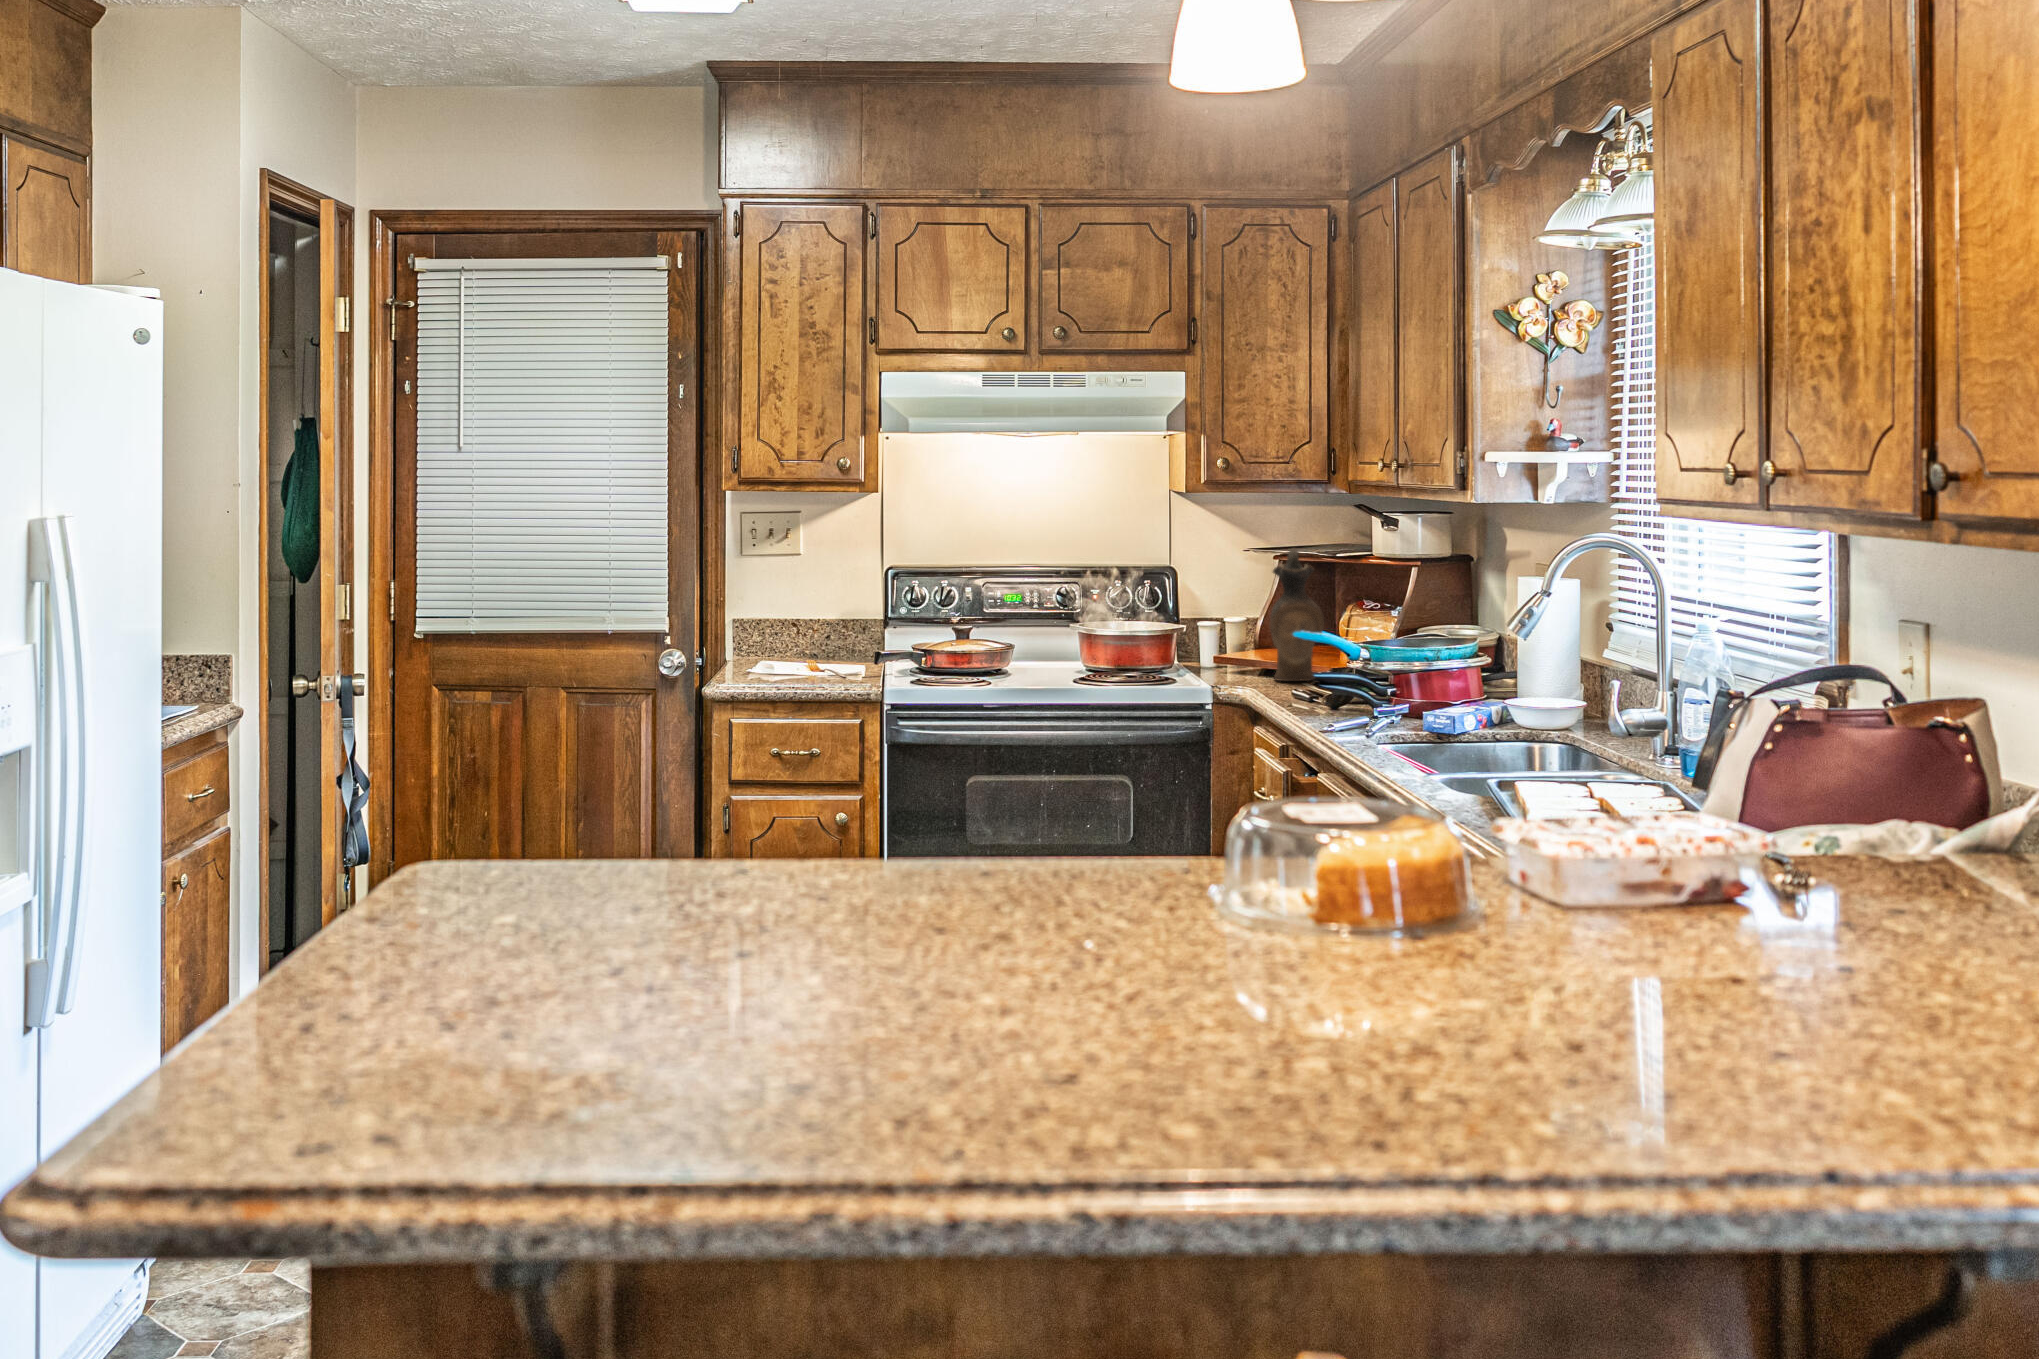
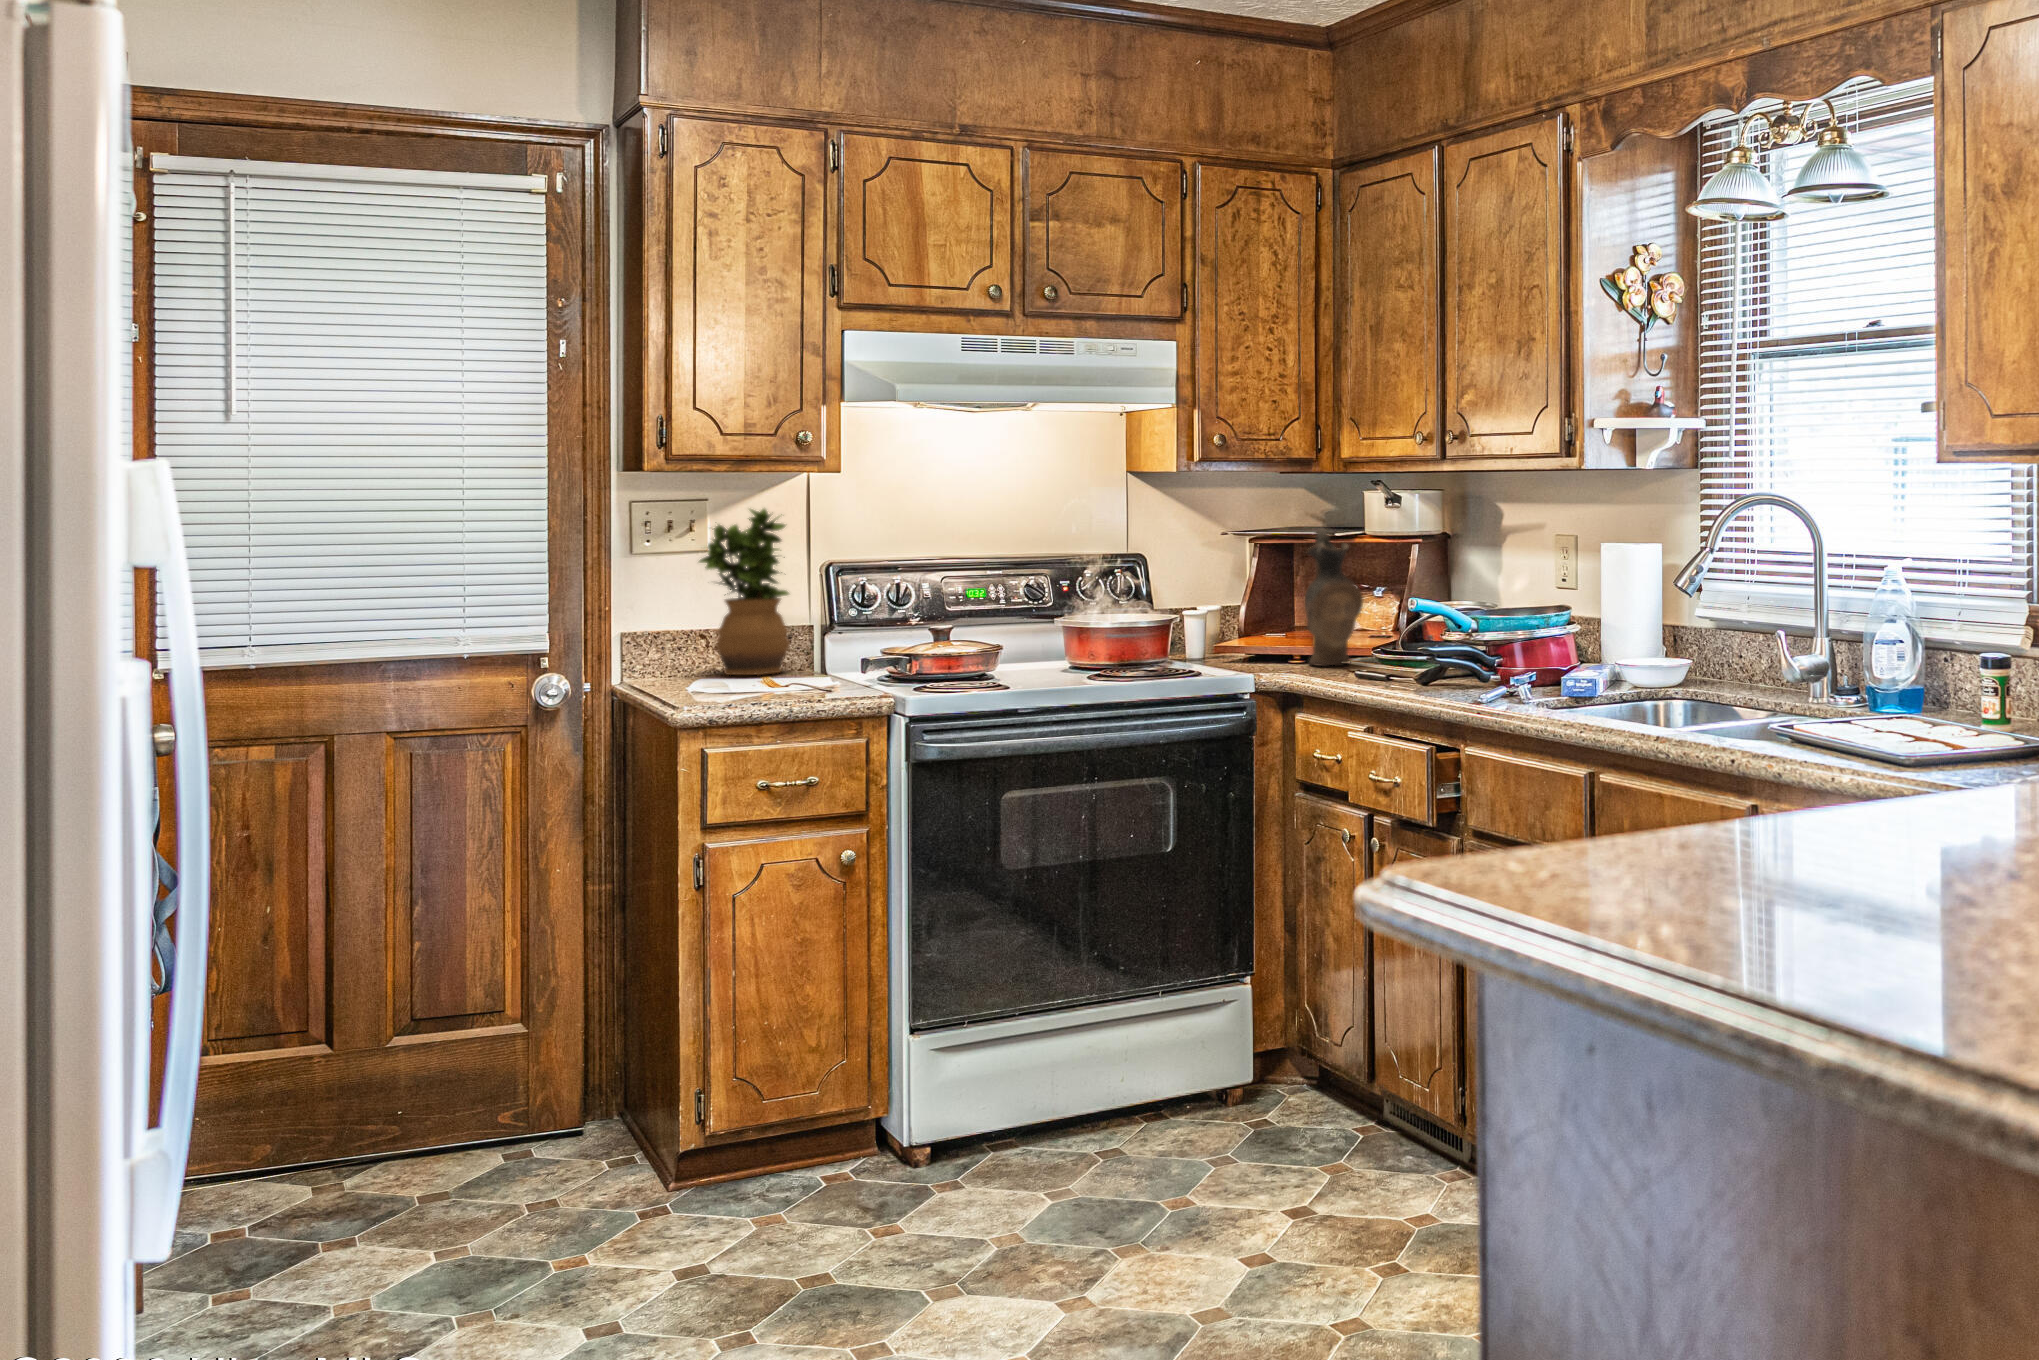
potted plant: none [777,520,849,660] -> present [699,509,790,675]

